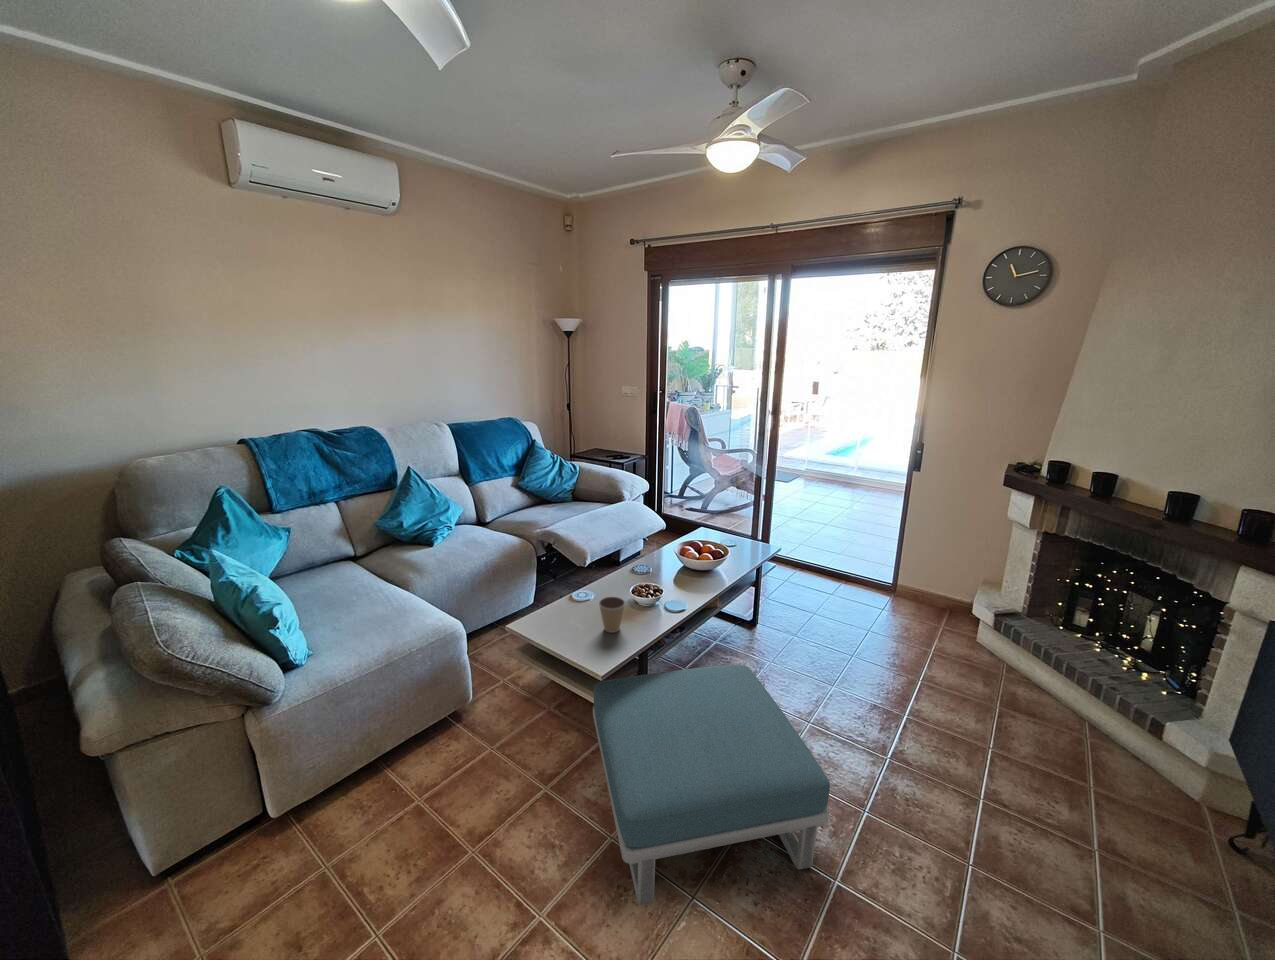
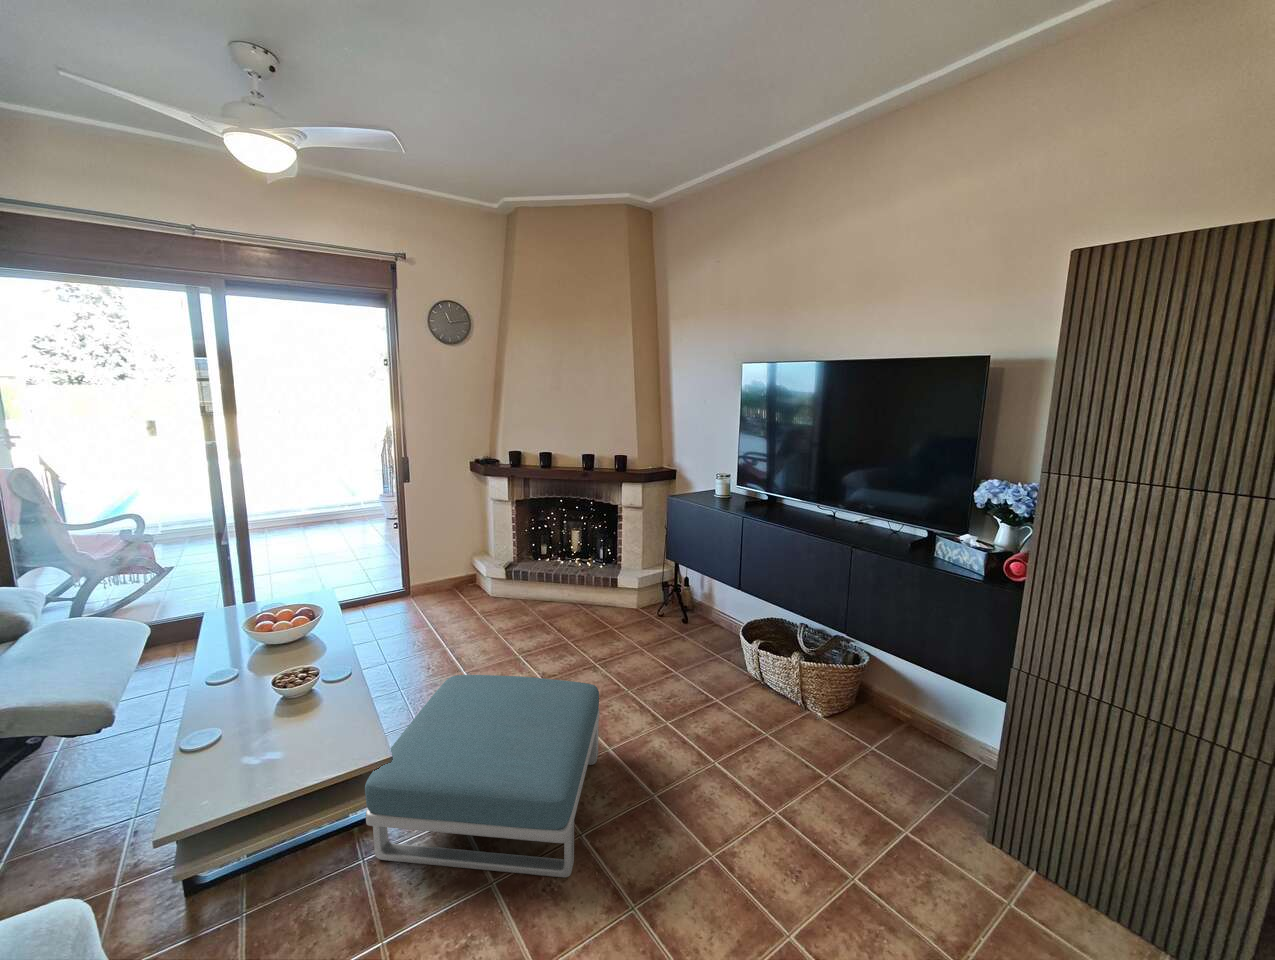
coffee cup: present [599,597,625,633] -> none [302,683,342,732]

